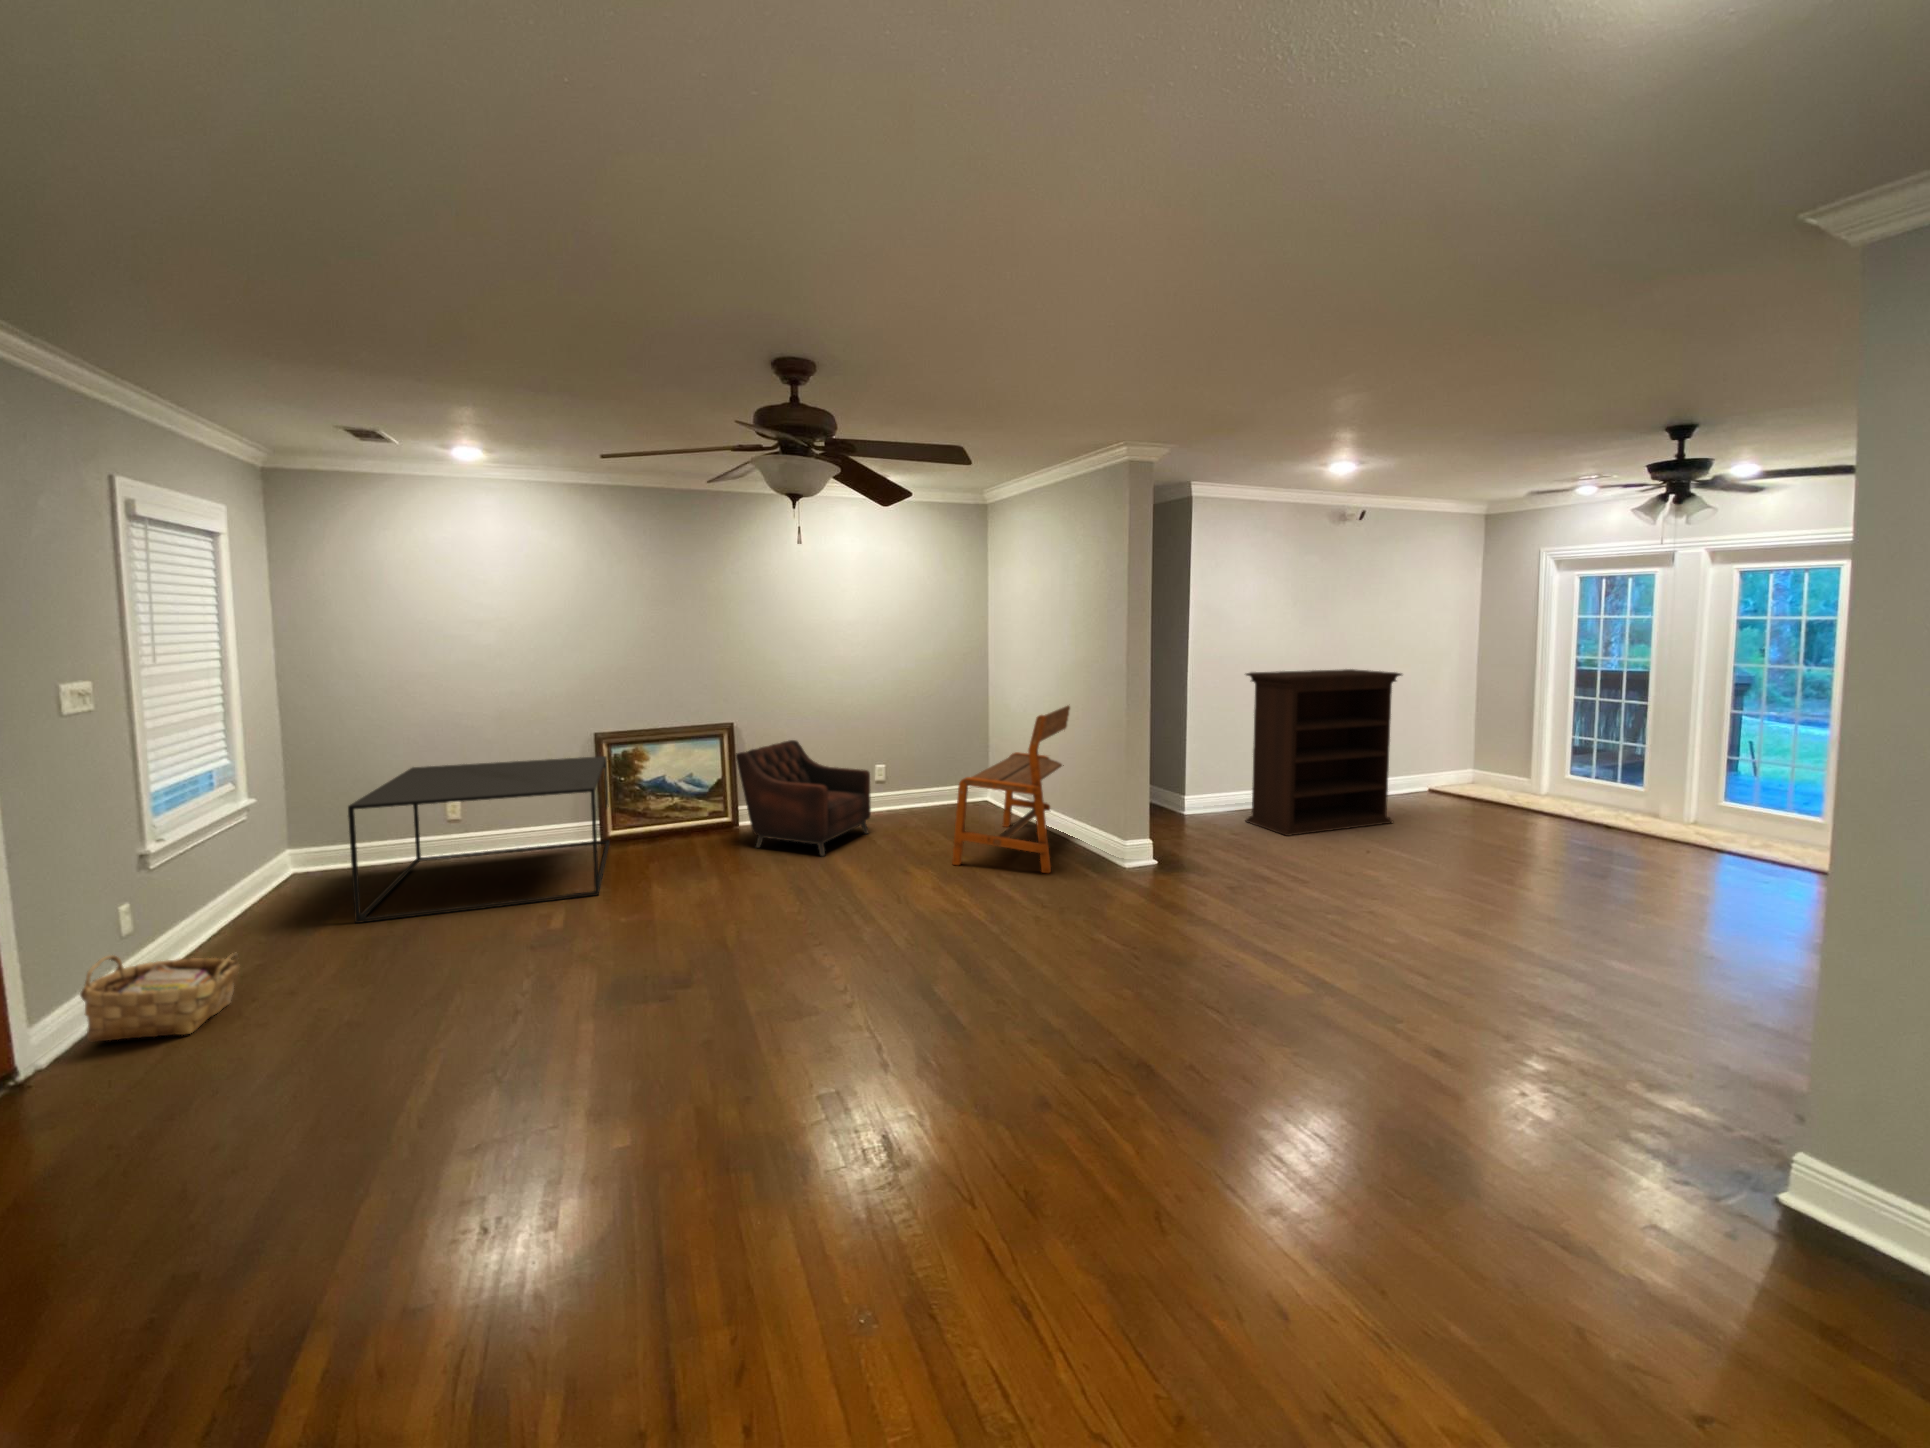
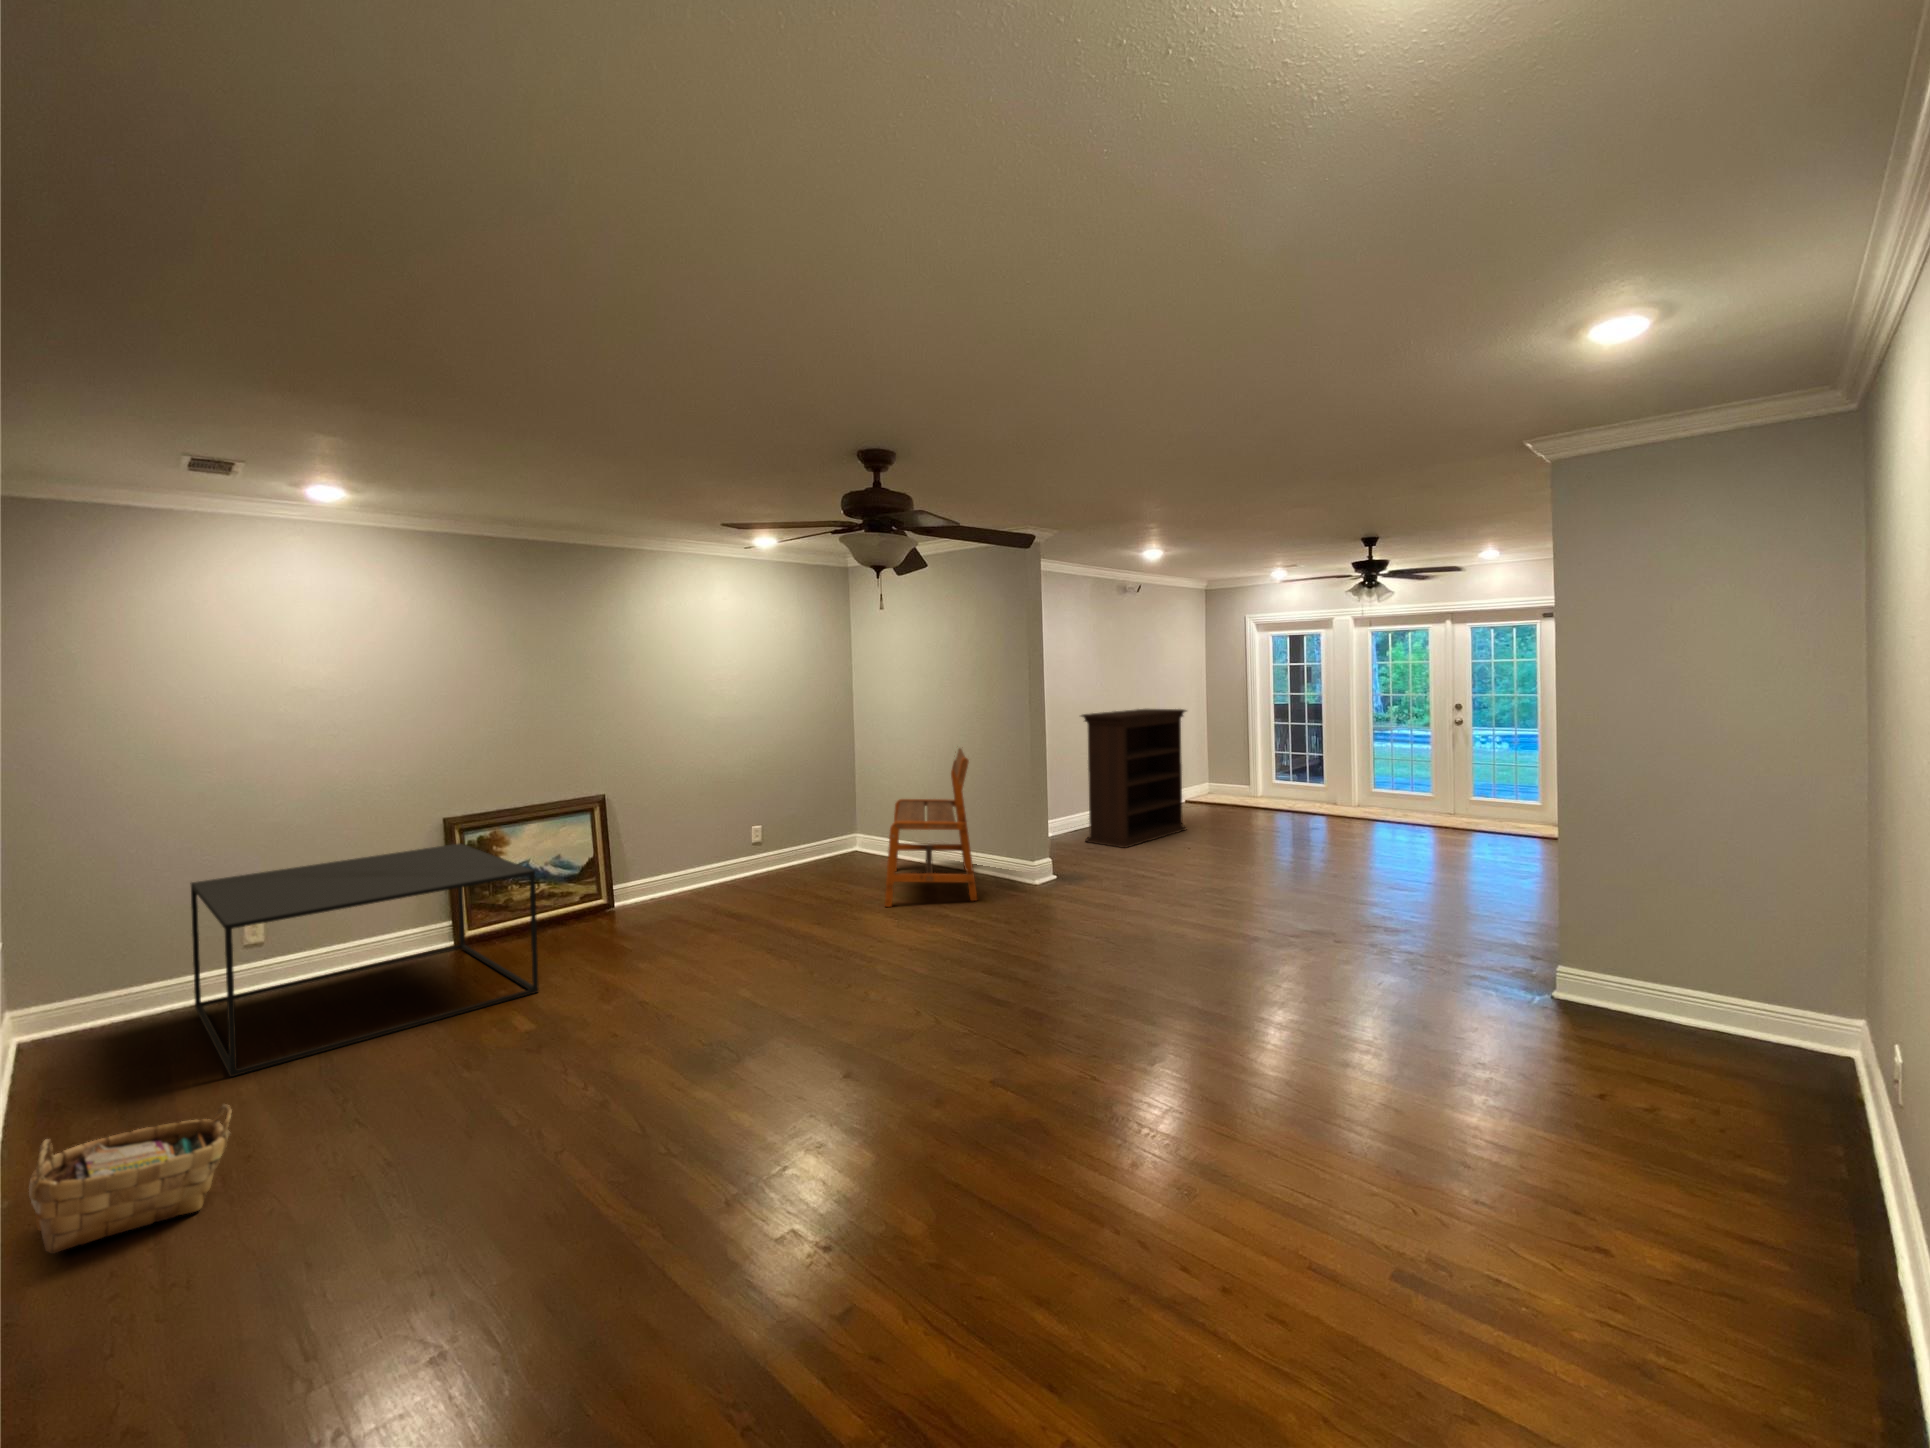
armchair: present [736,740,871,856] -> none [634,807,768,924]

